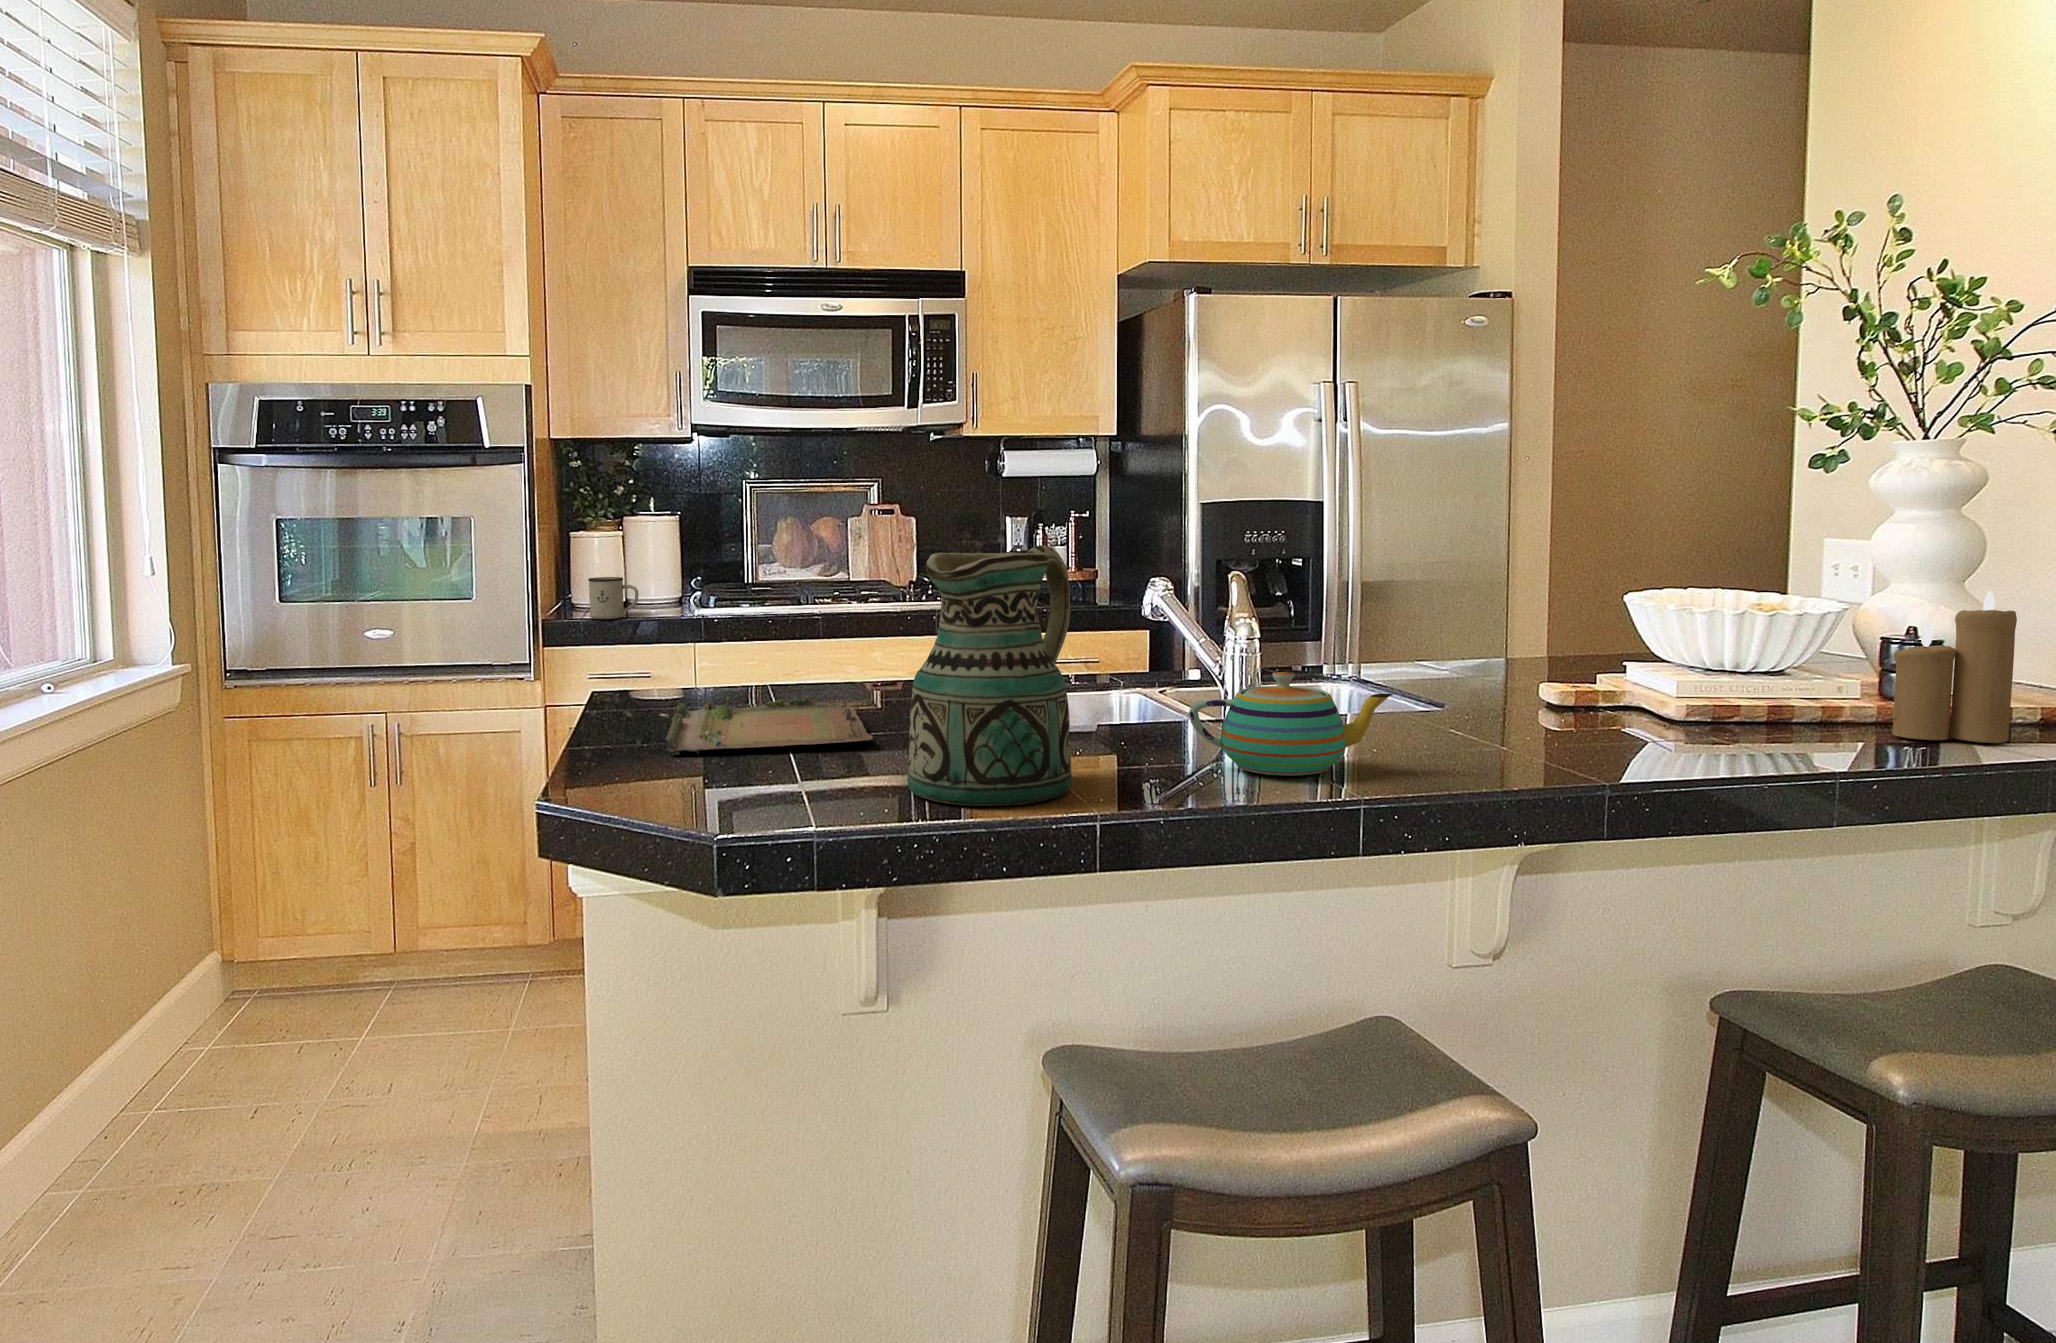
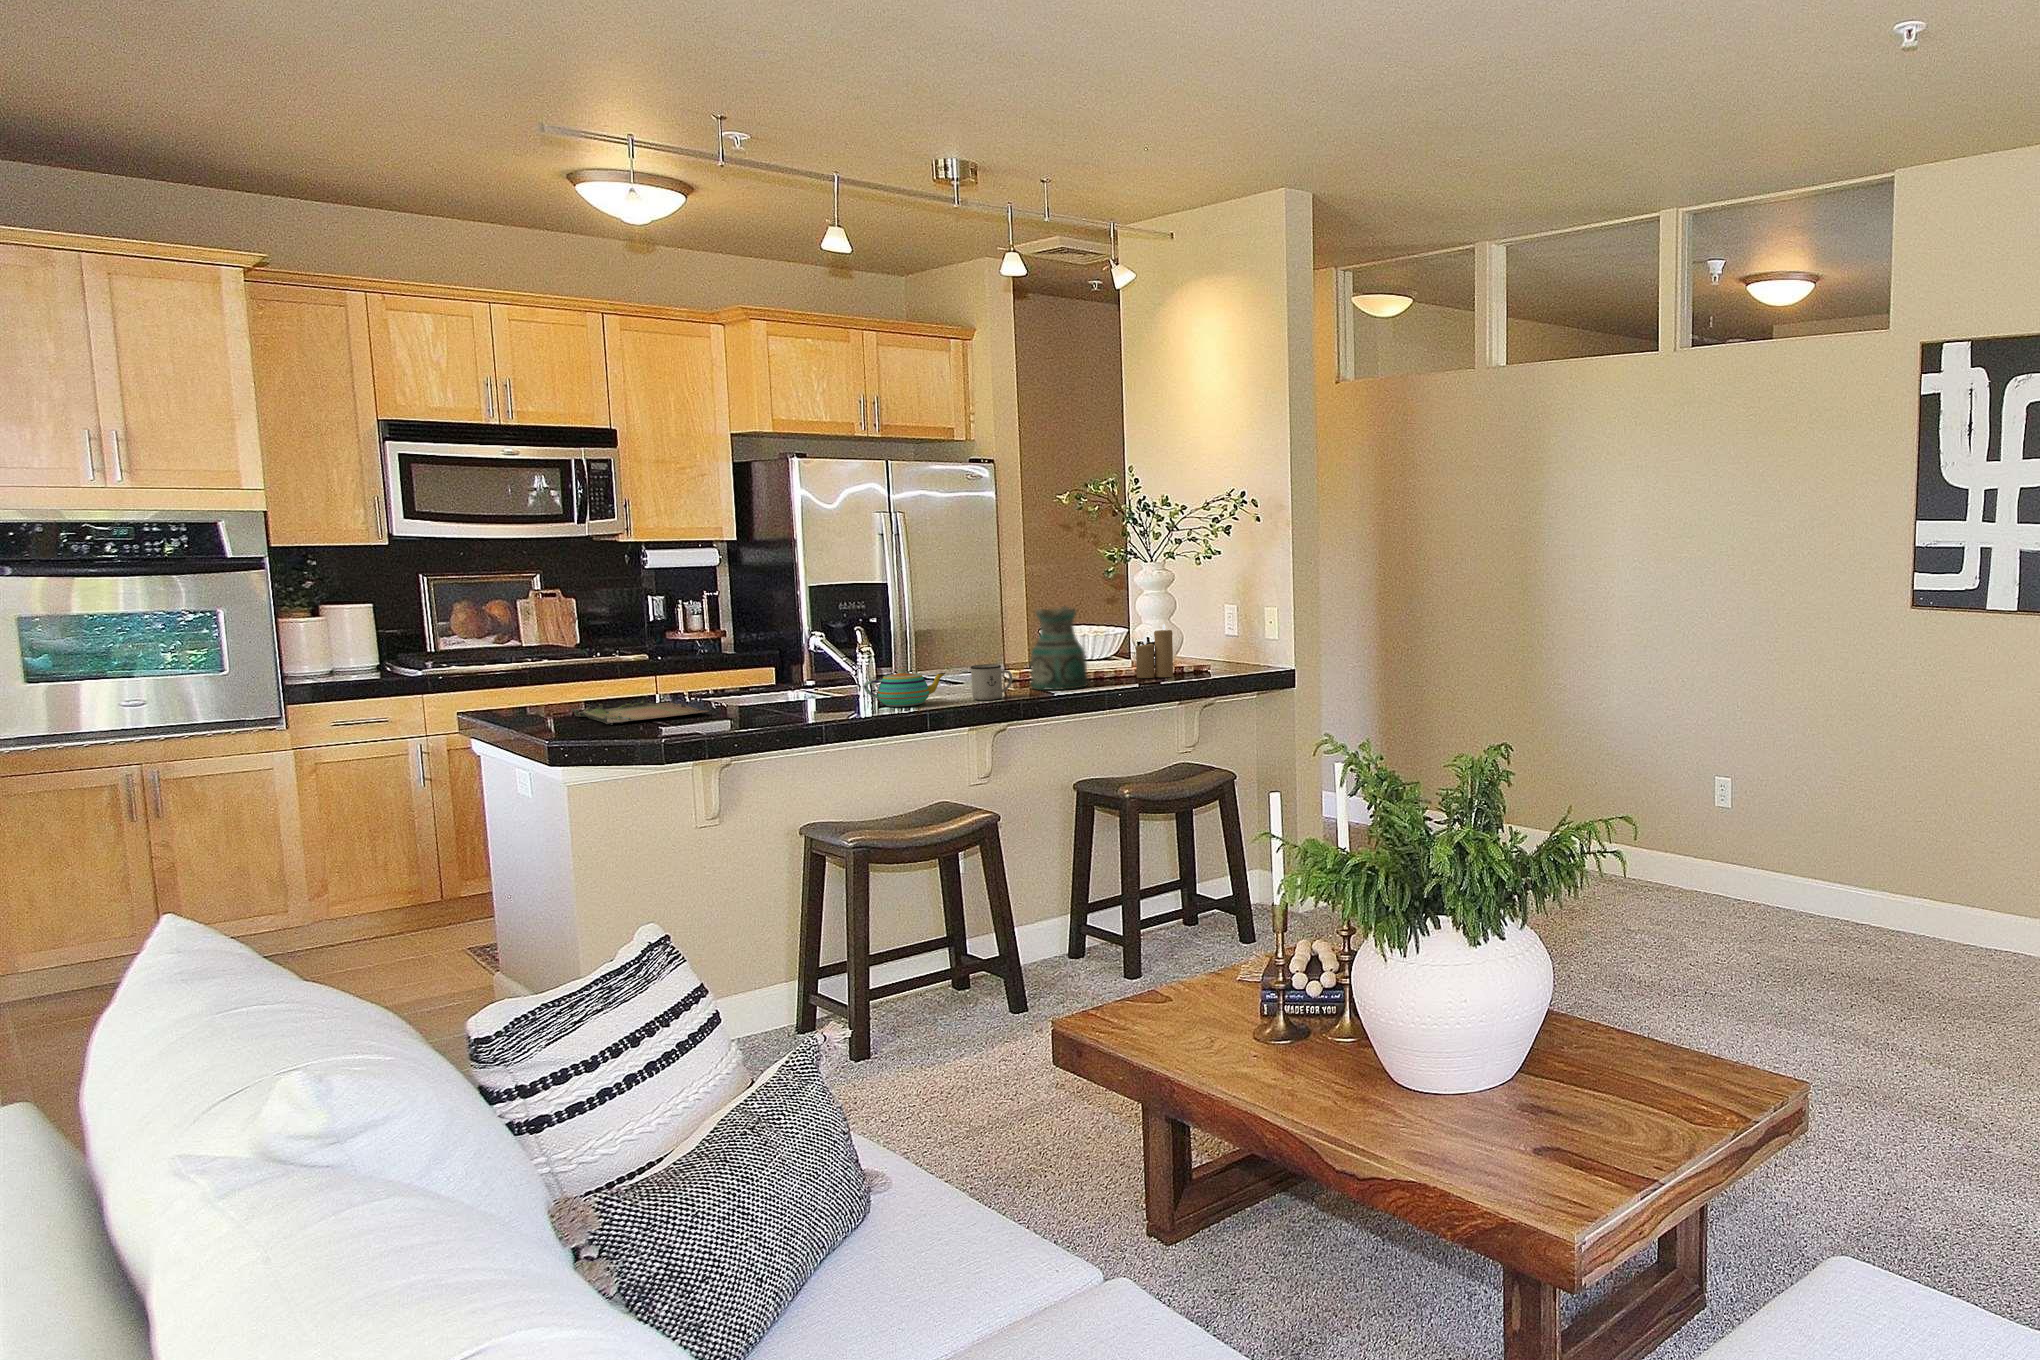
ceramic pitcher: present [908,545,1072,806] -> present [1031,606,1088,690]
mug: present [588,577,638,619] -> present [971,664,1012,700]

